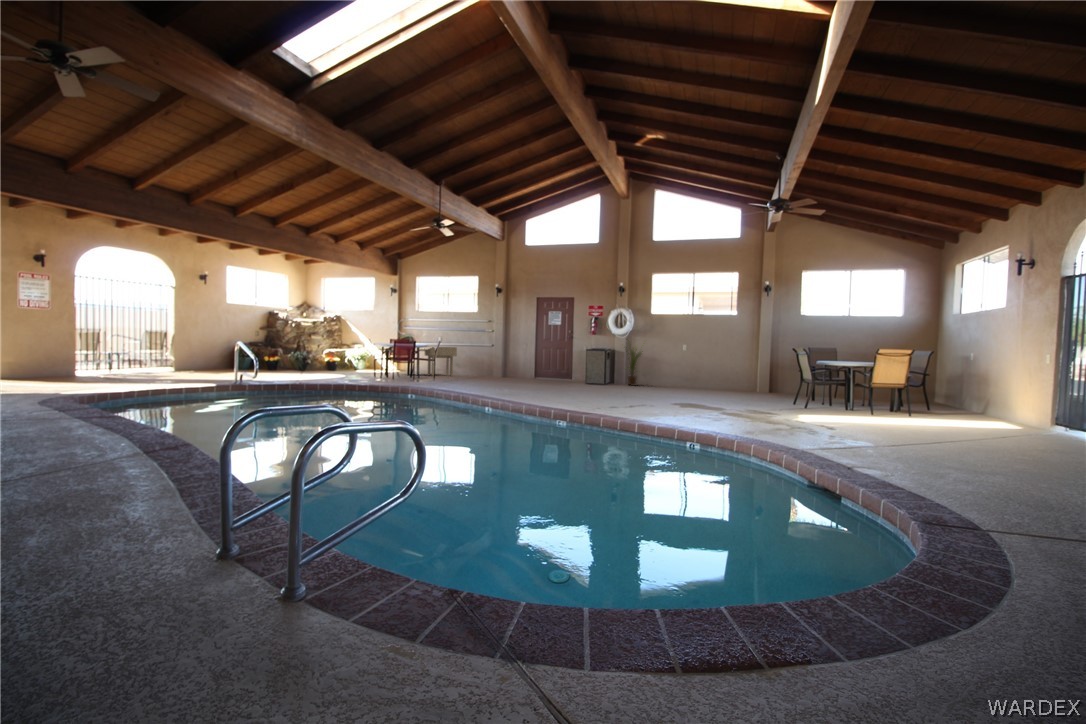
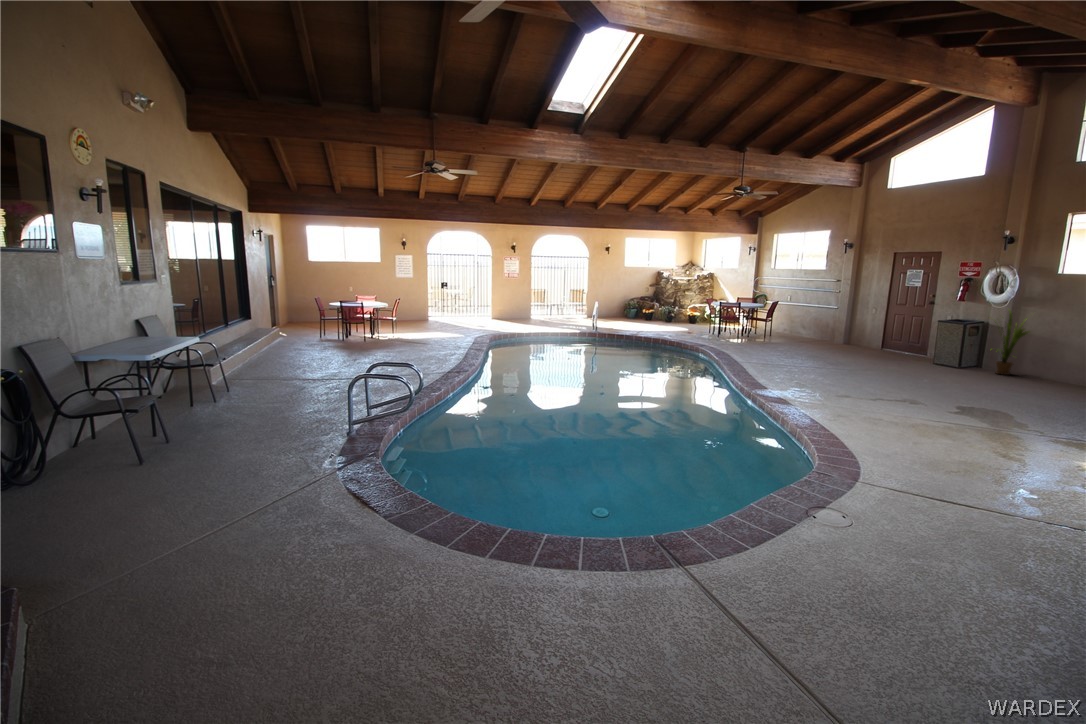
side table: present [425,347,457,376] -> none [767,306,799,337]

